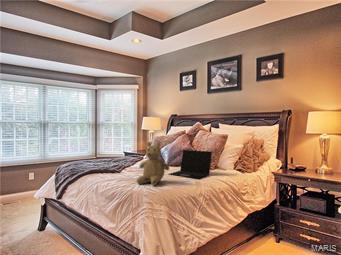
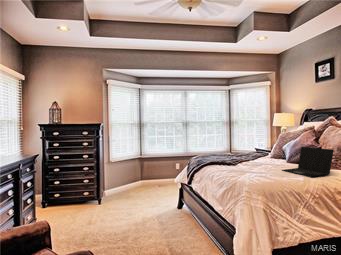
teddy bear: present [137,142,169,185] -> none [243,139,275,178]

